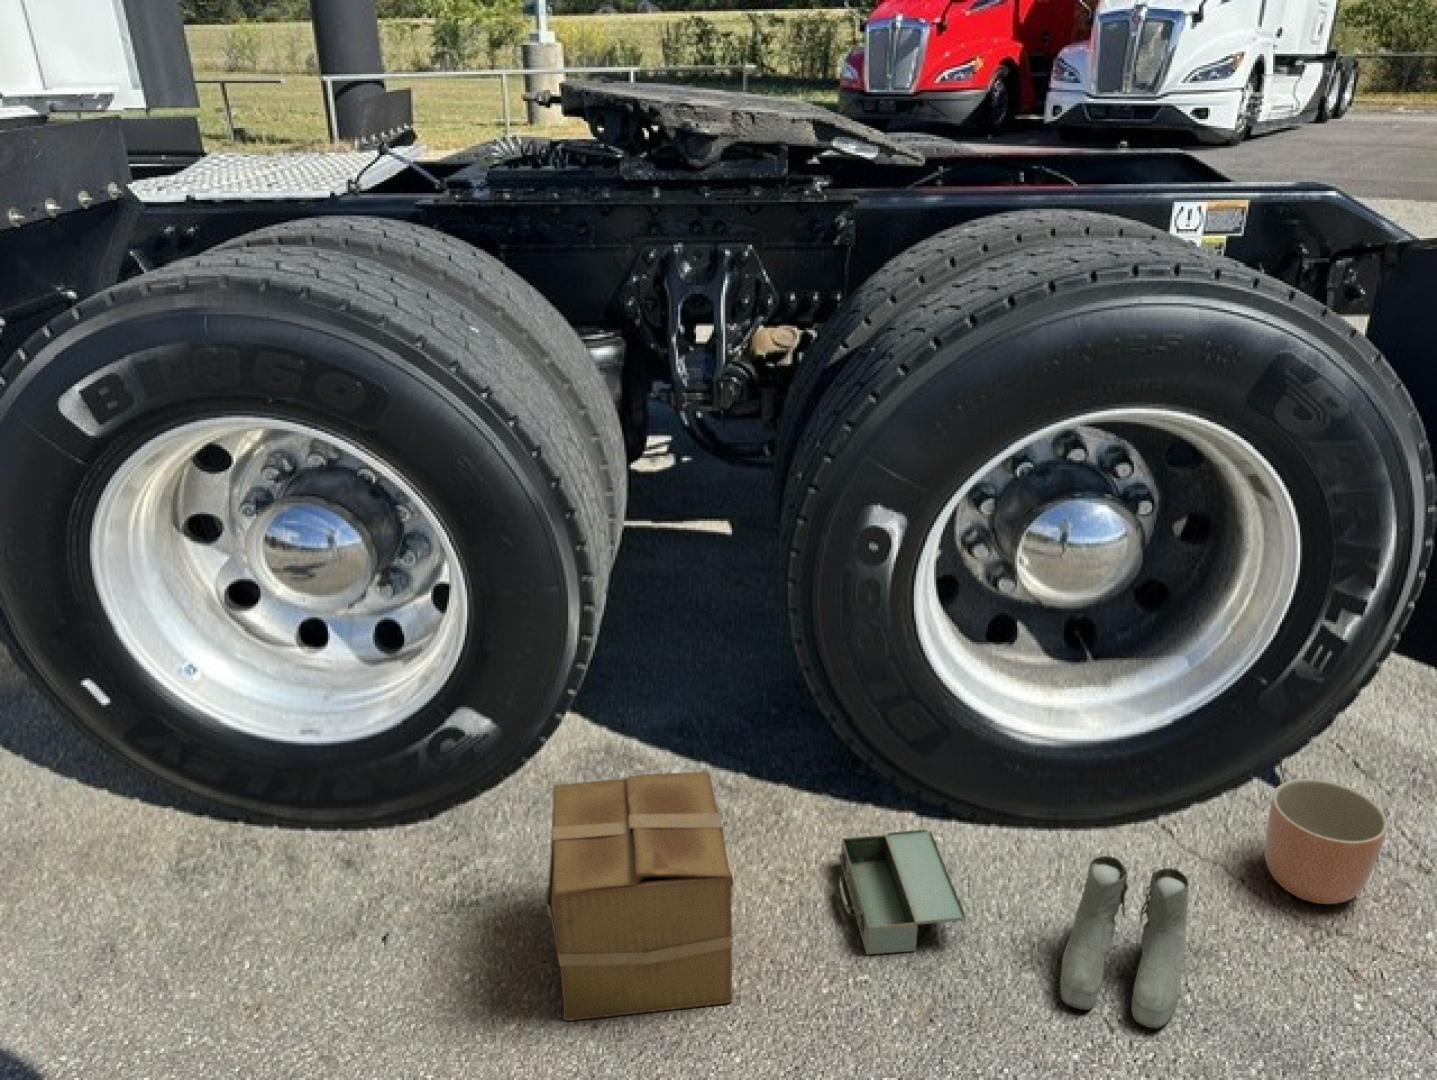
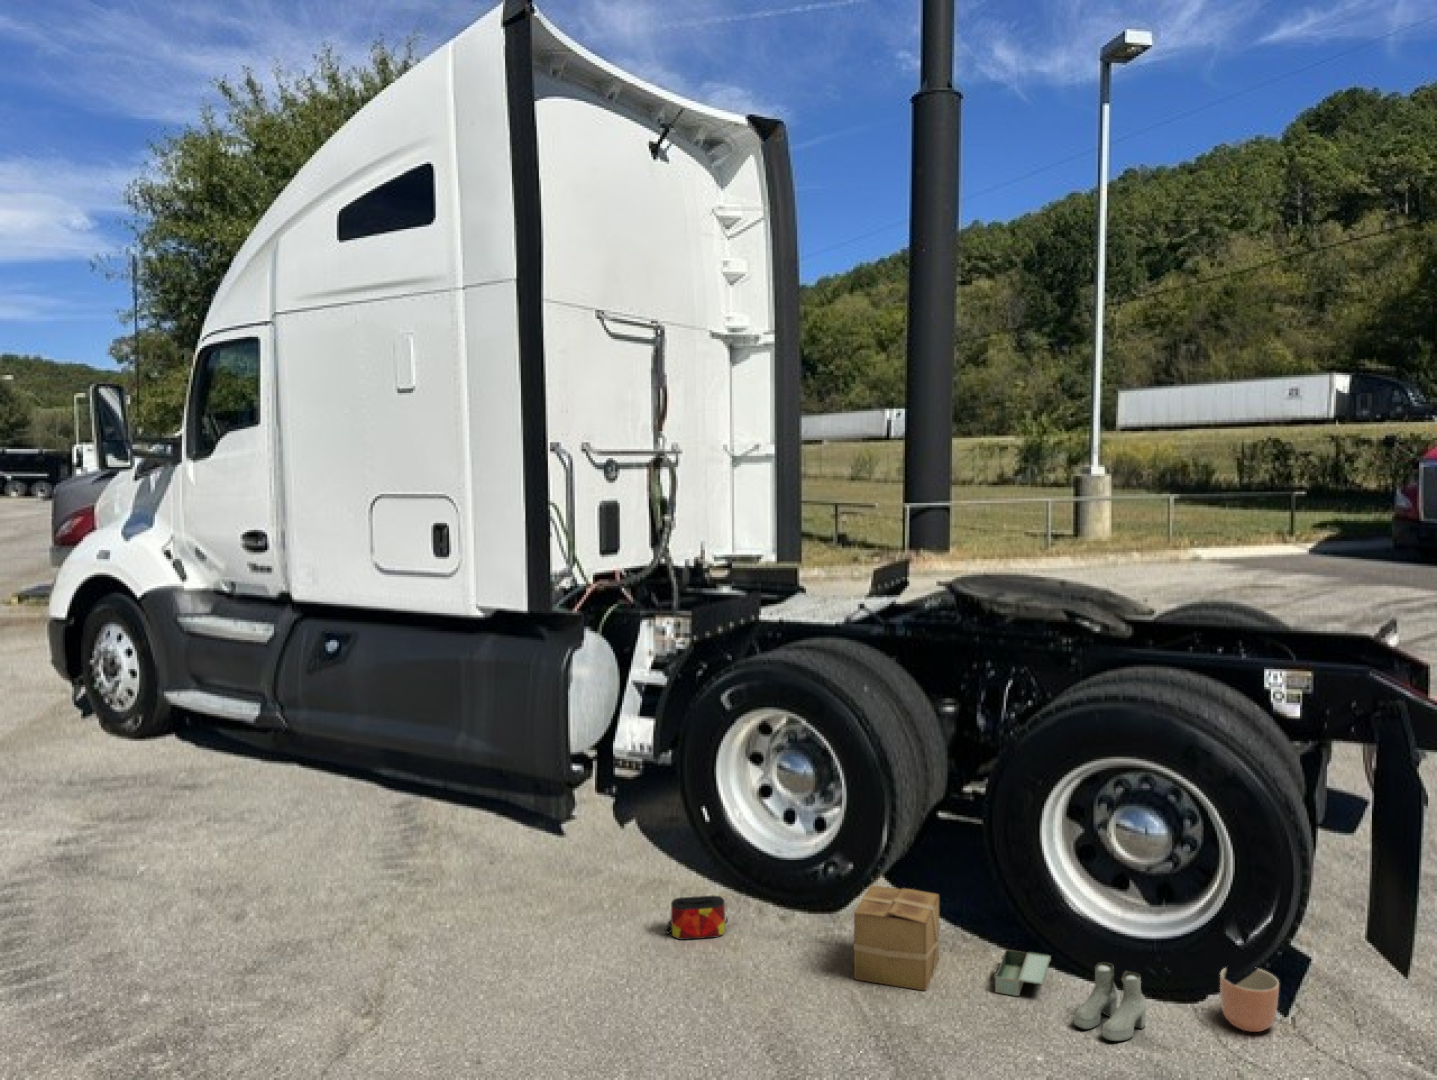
bag: none [42,886,212,1026] -> present [665,896,728,940]

